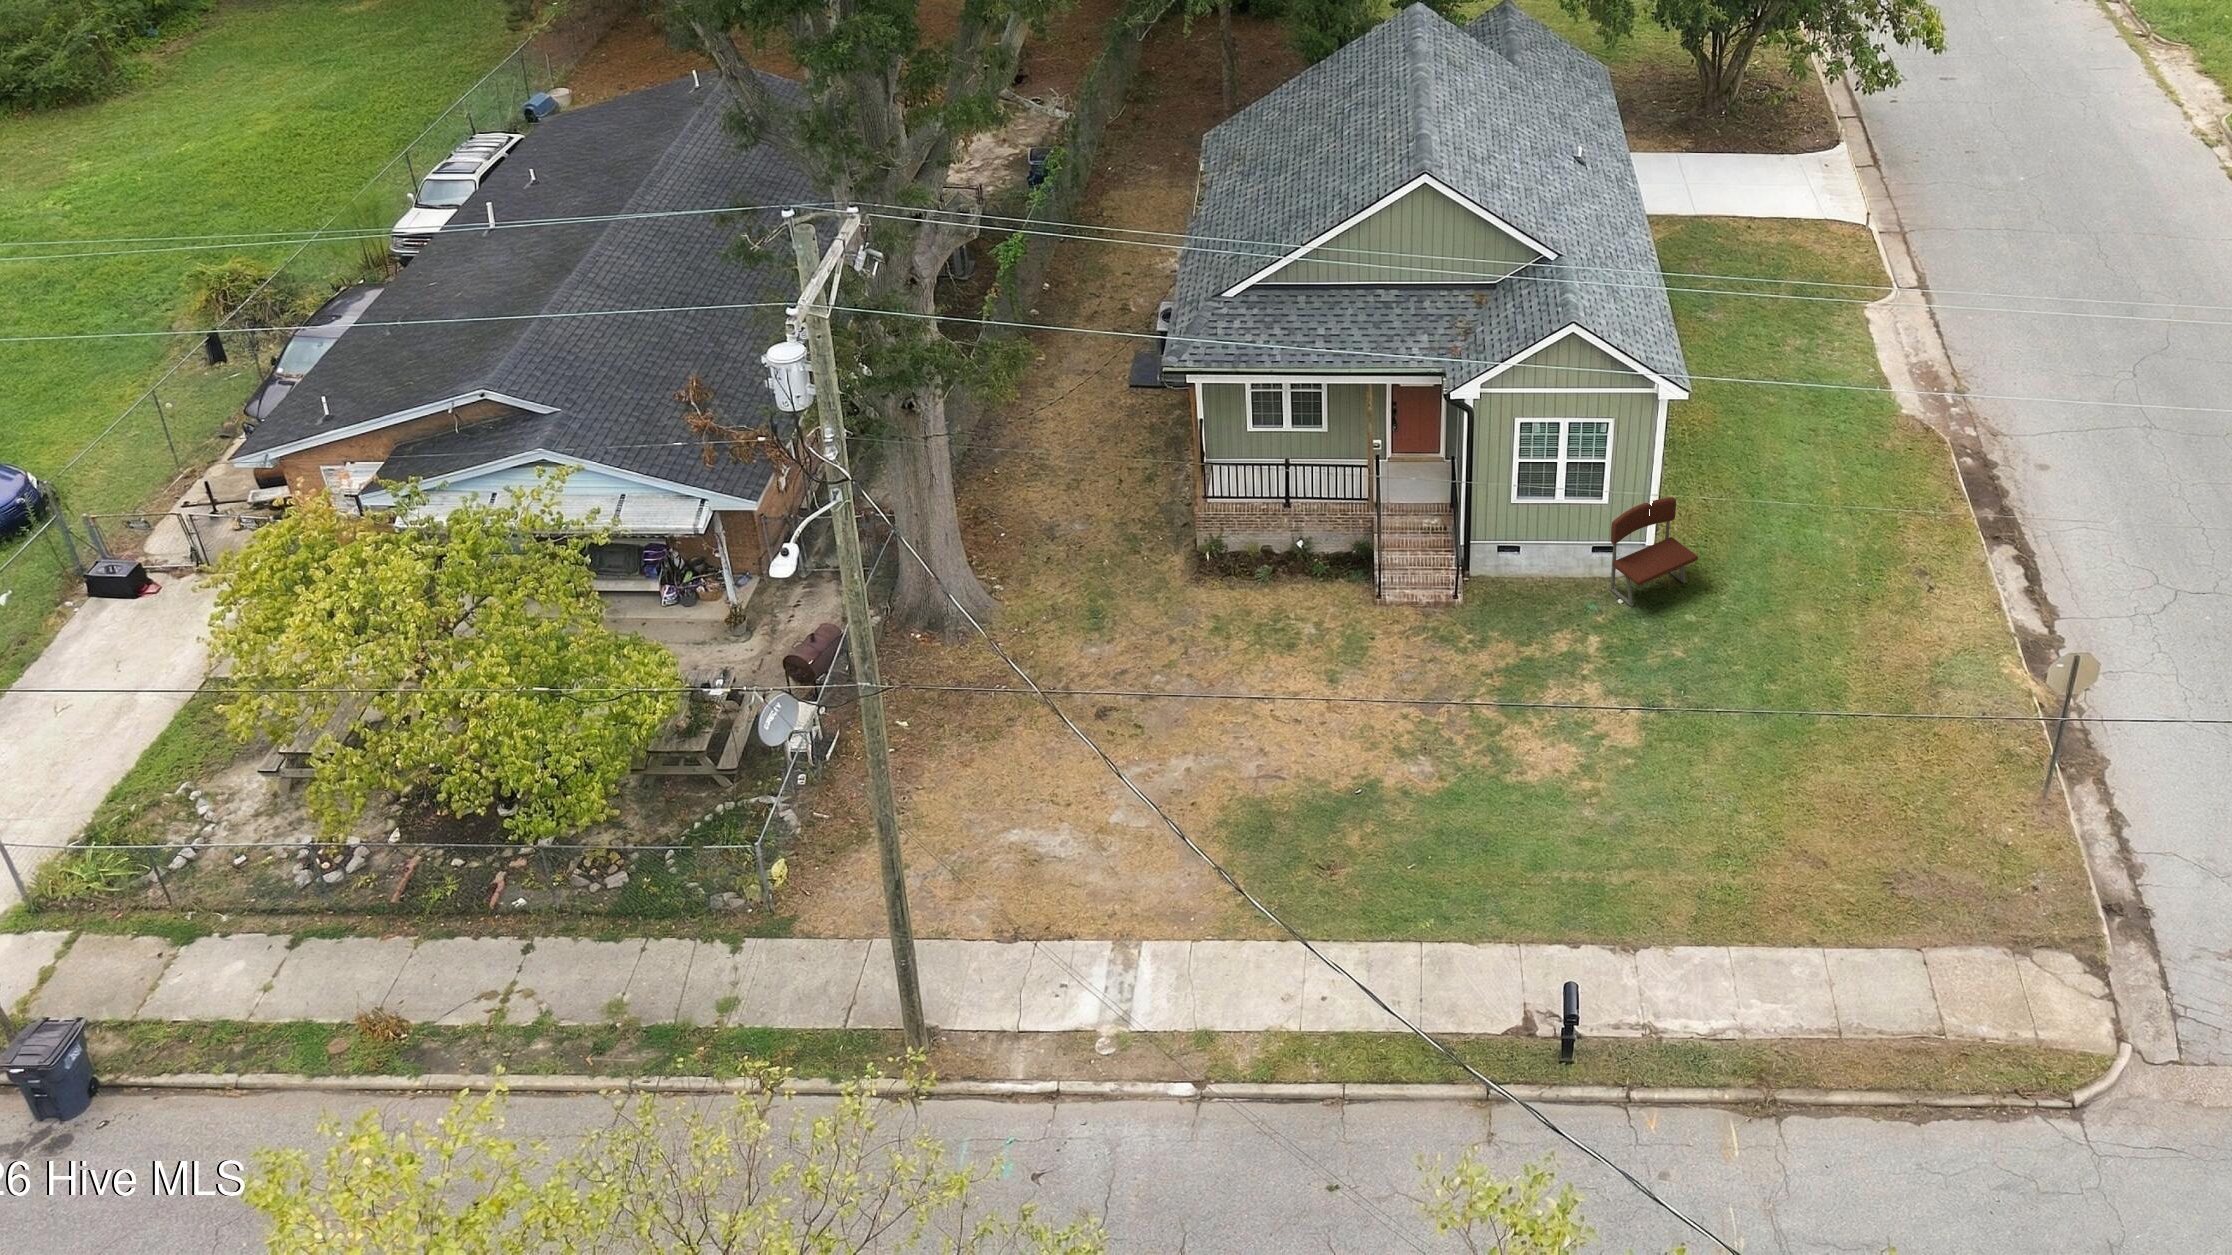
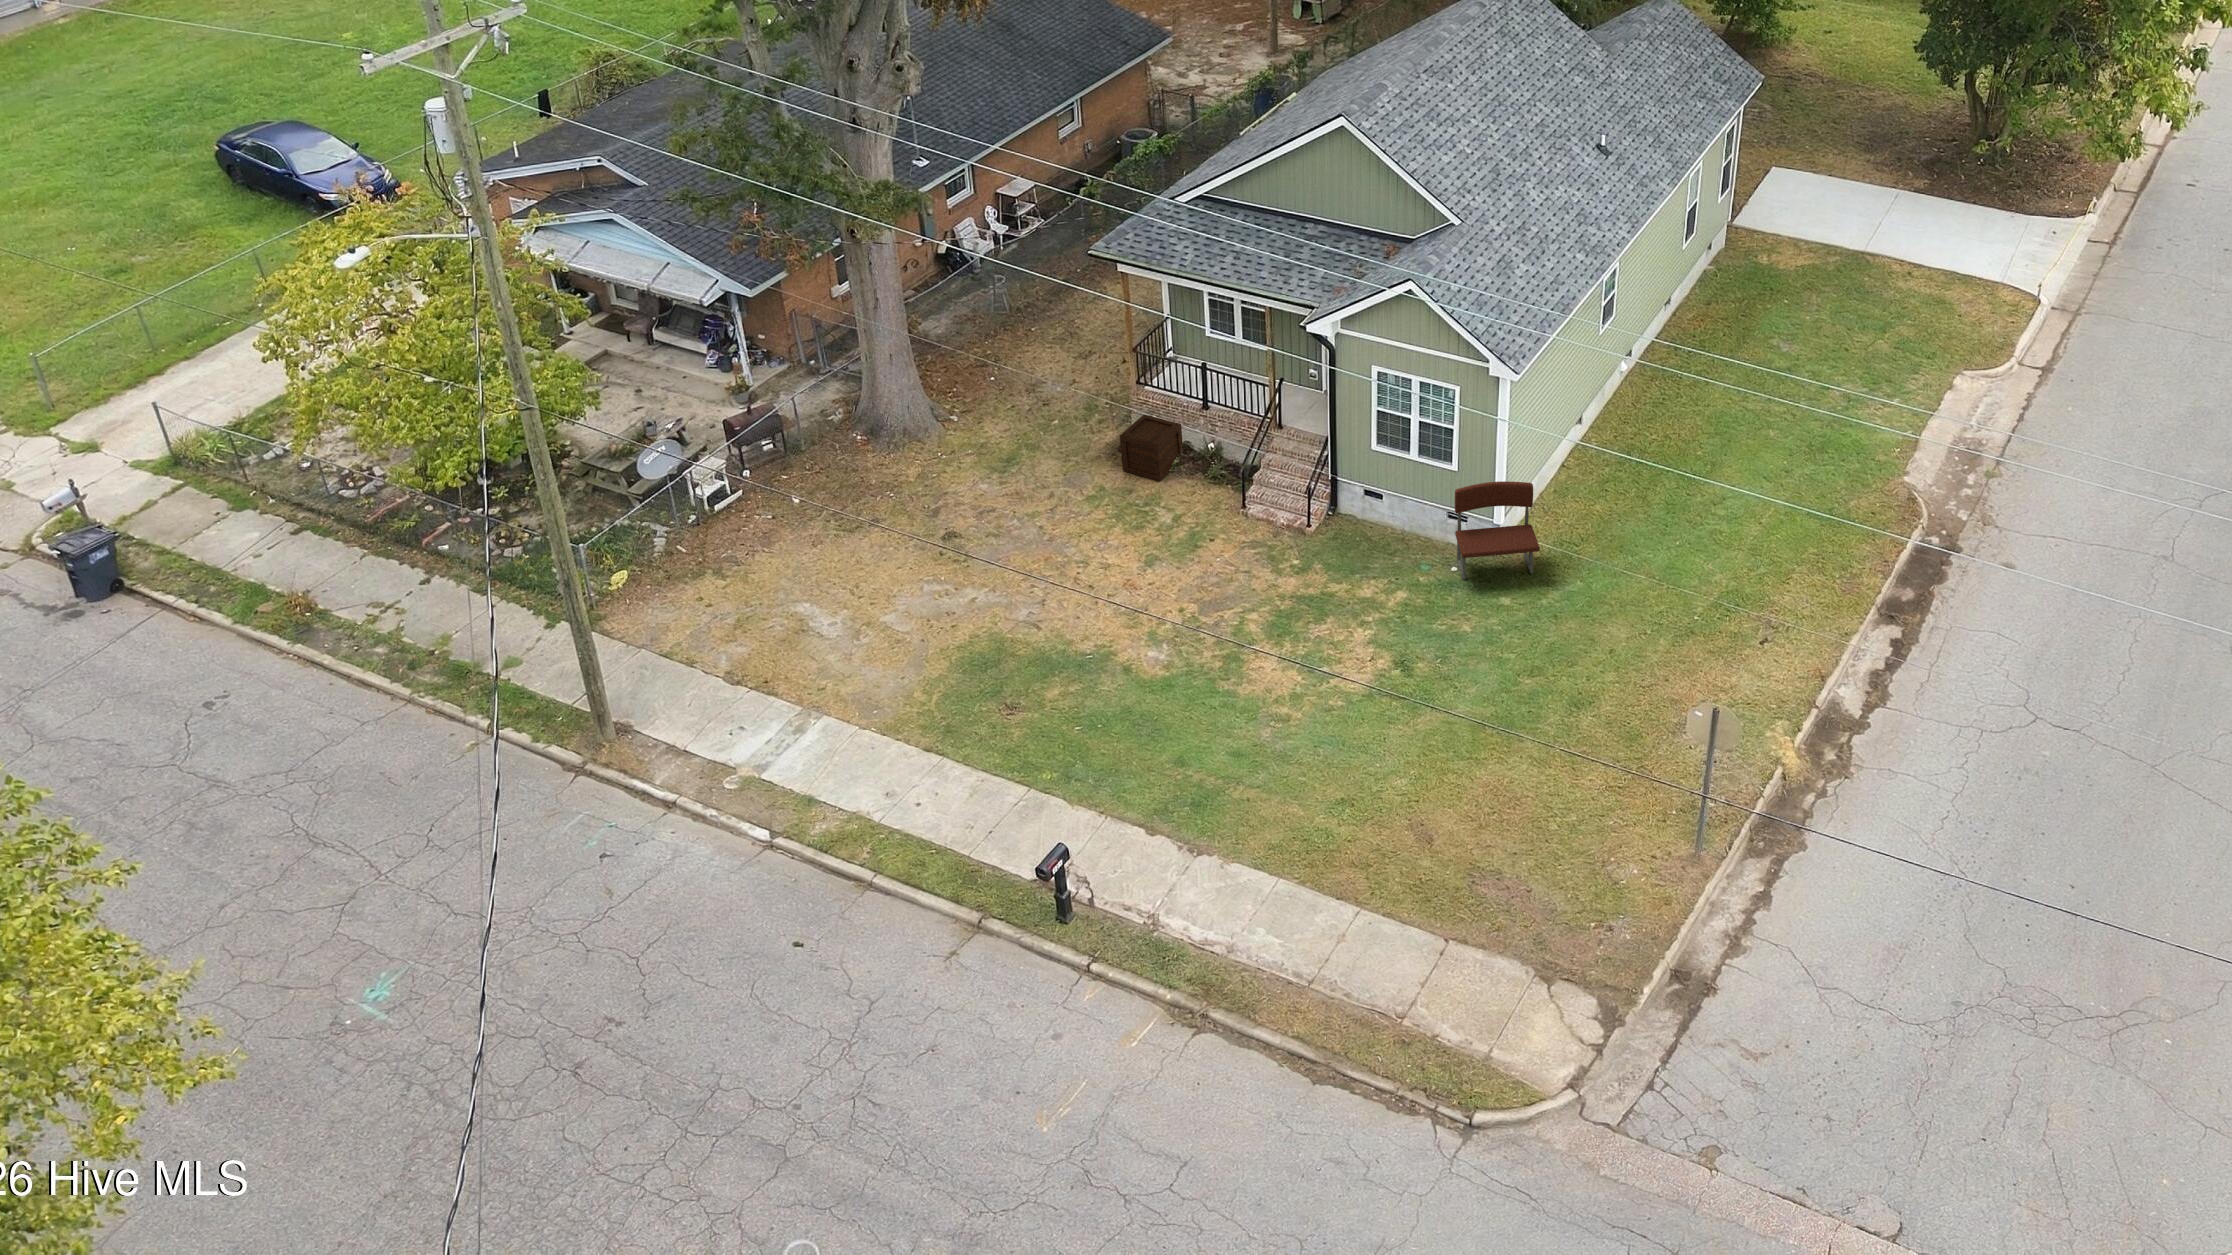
wooden crate: none [1218,529,1272,593] -> present [1120,415,1183,481]

